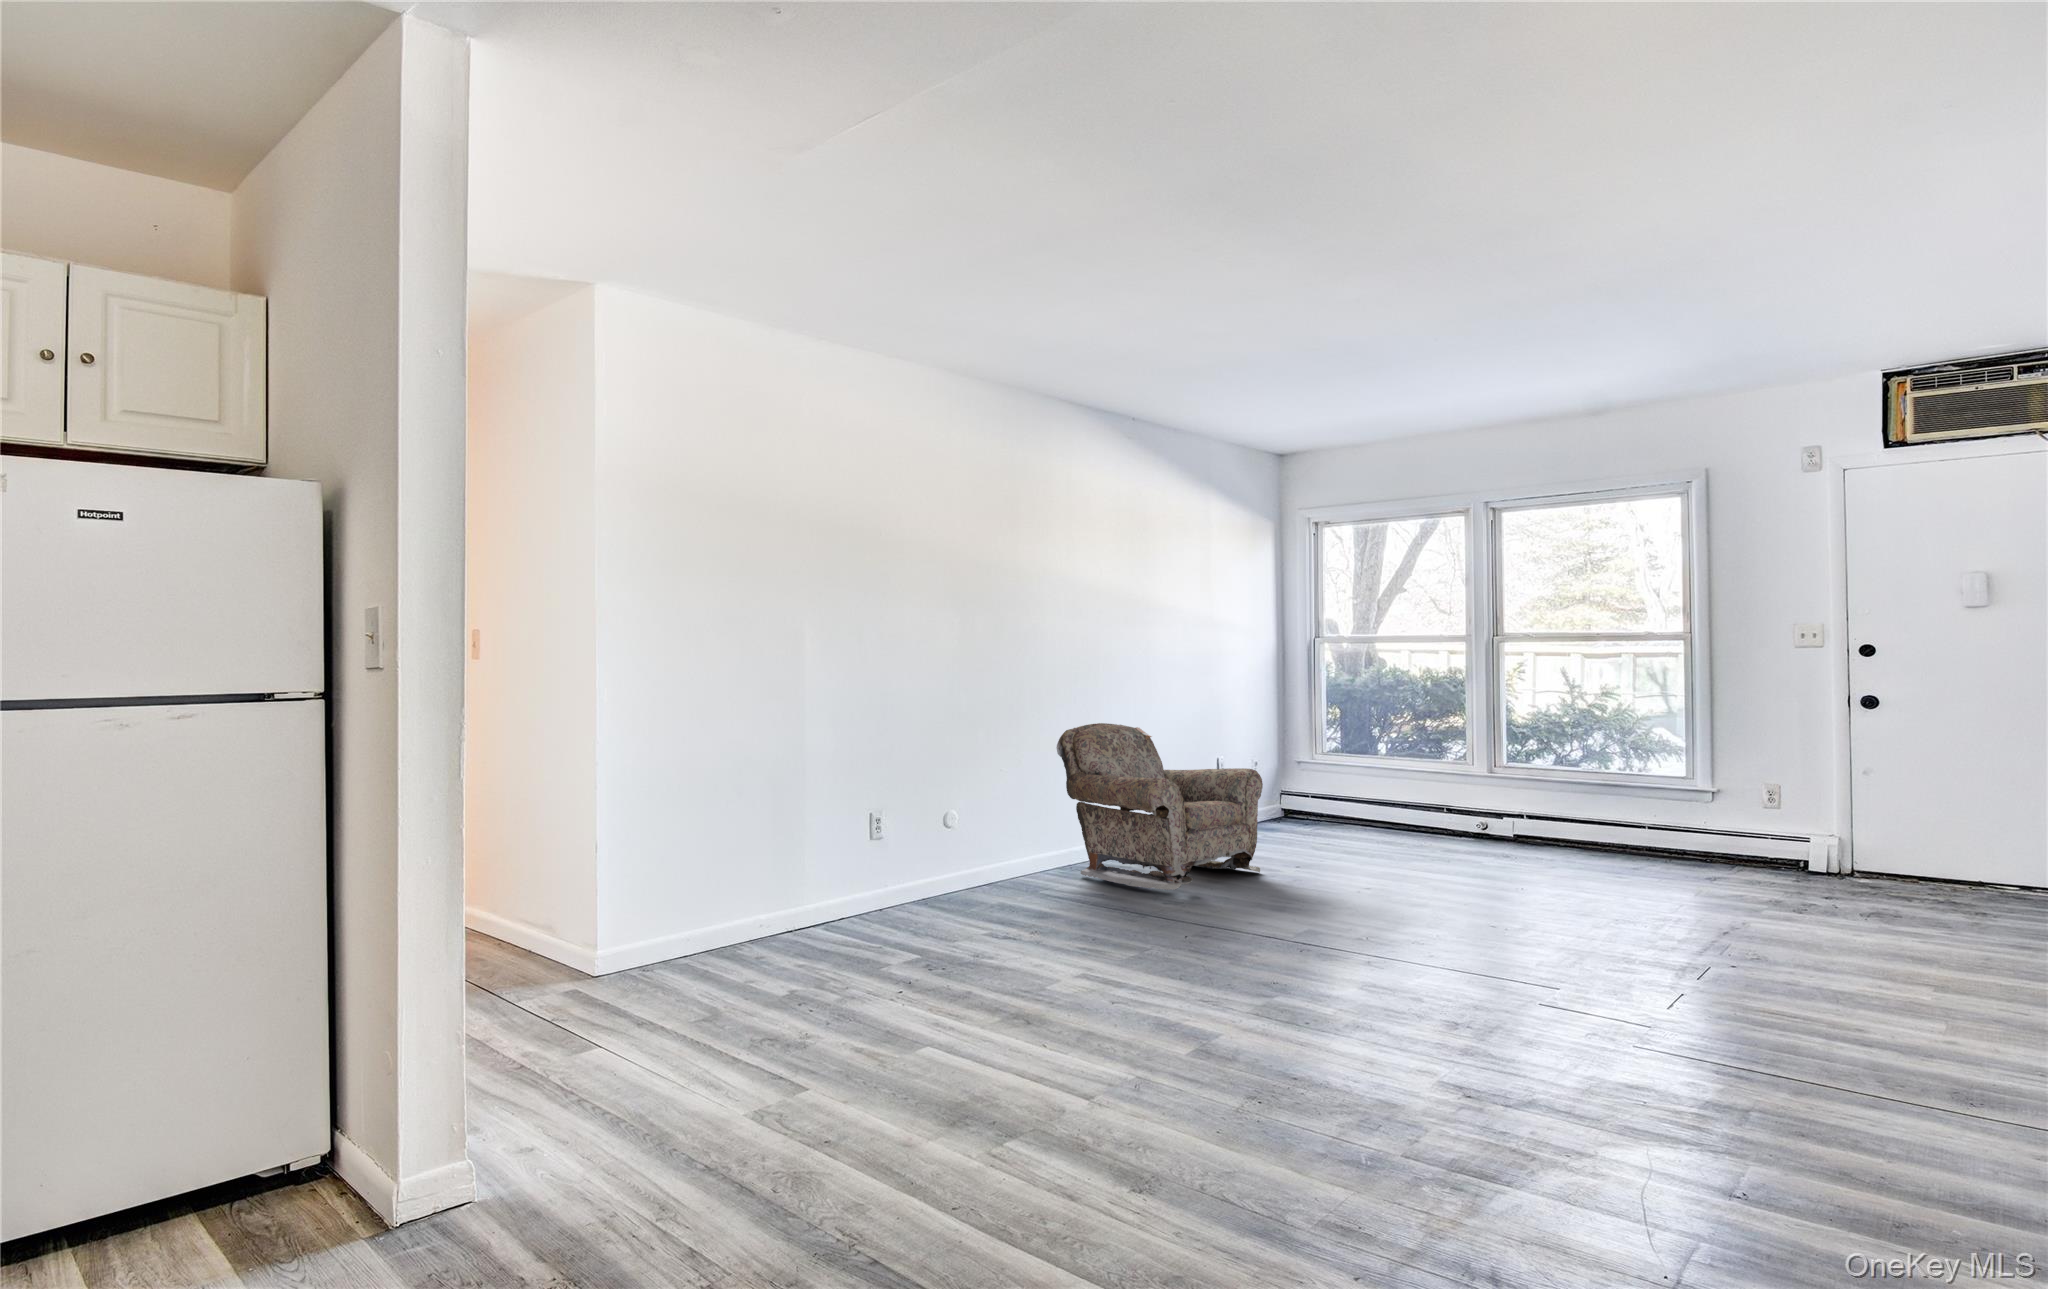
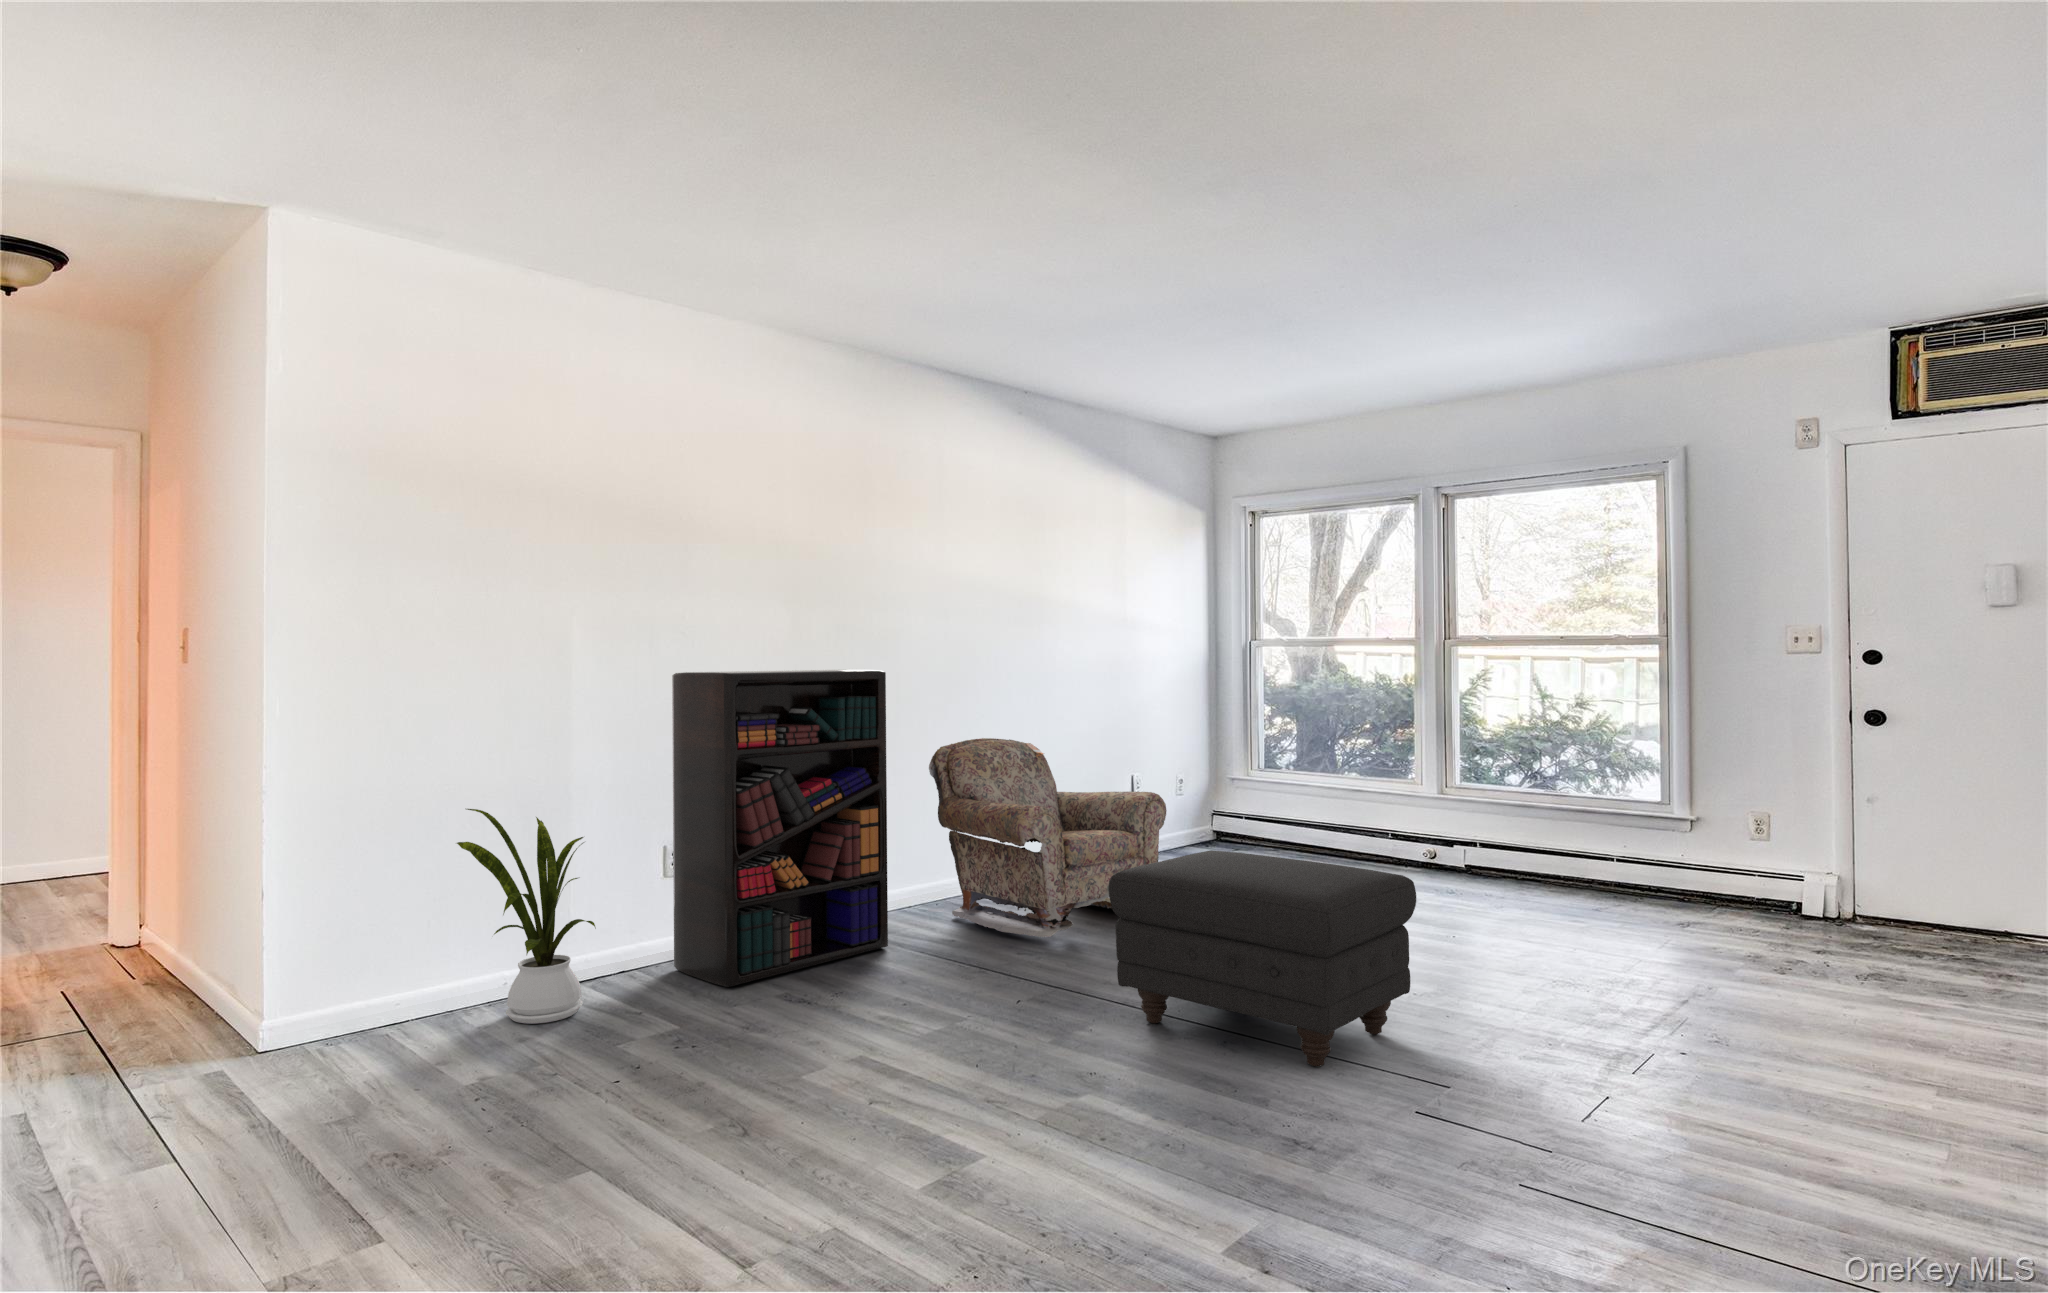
bookshelf: none [866,663,1040,927] -> present [672,670,888,987]
house plant: none [714,775,822,953] -> present [457,809,596,1024]
ottoman: none [1253,812,1508,978] -> present [1108,850,1416,1067]

